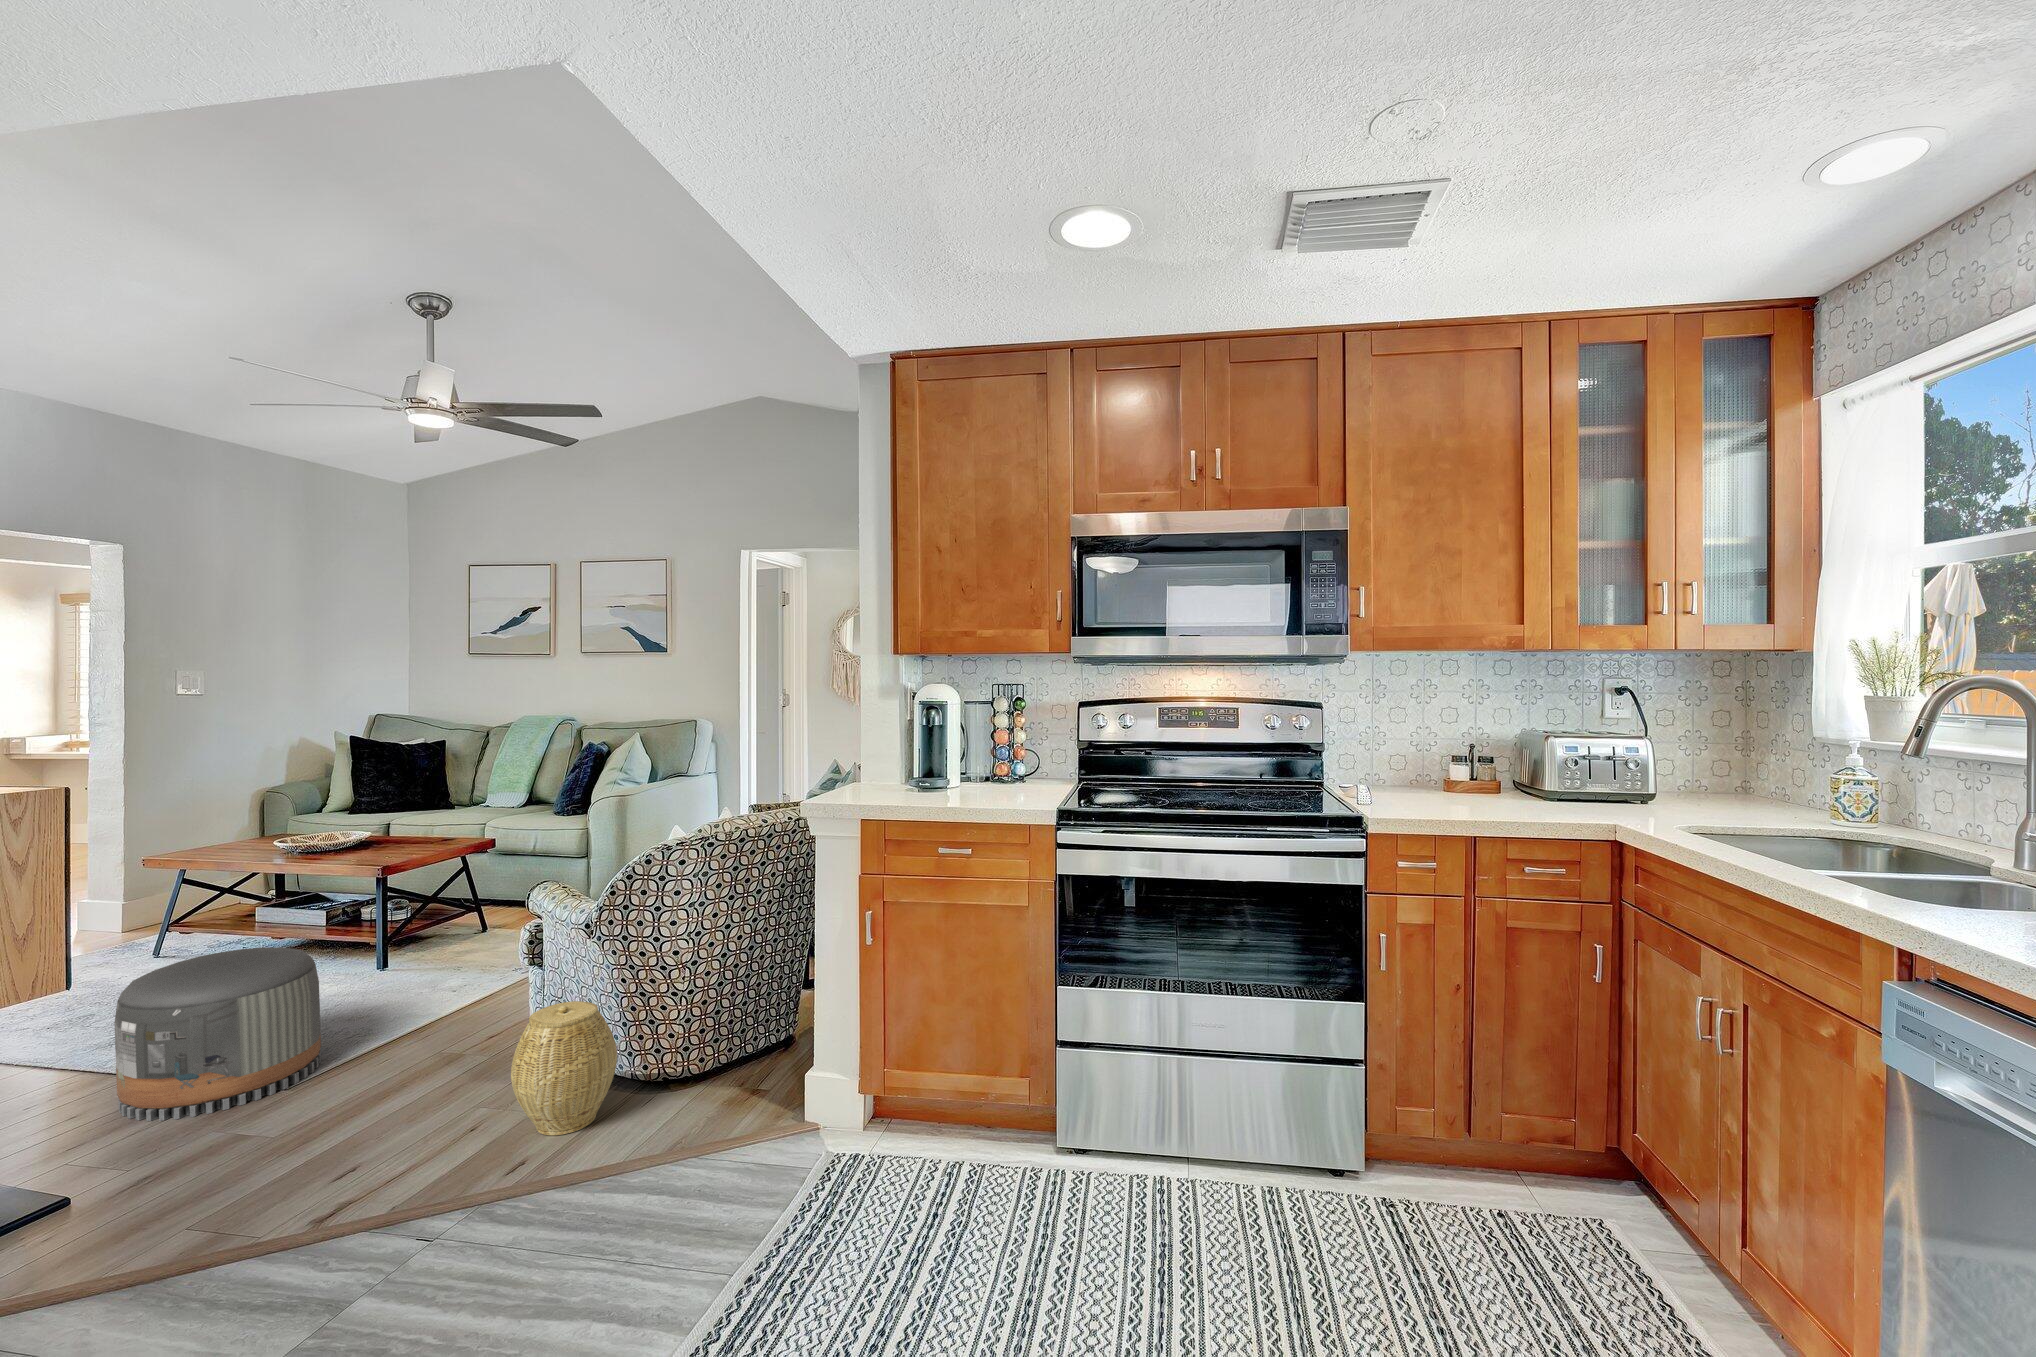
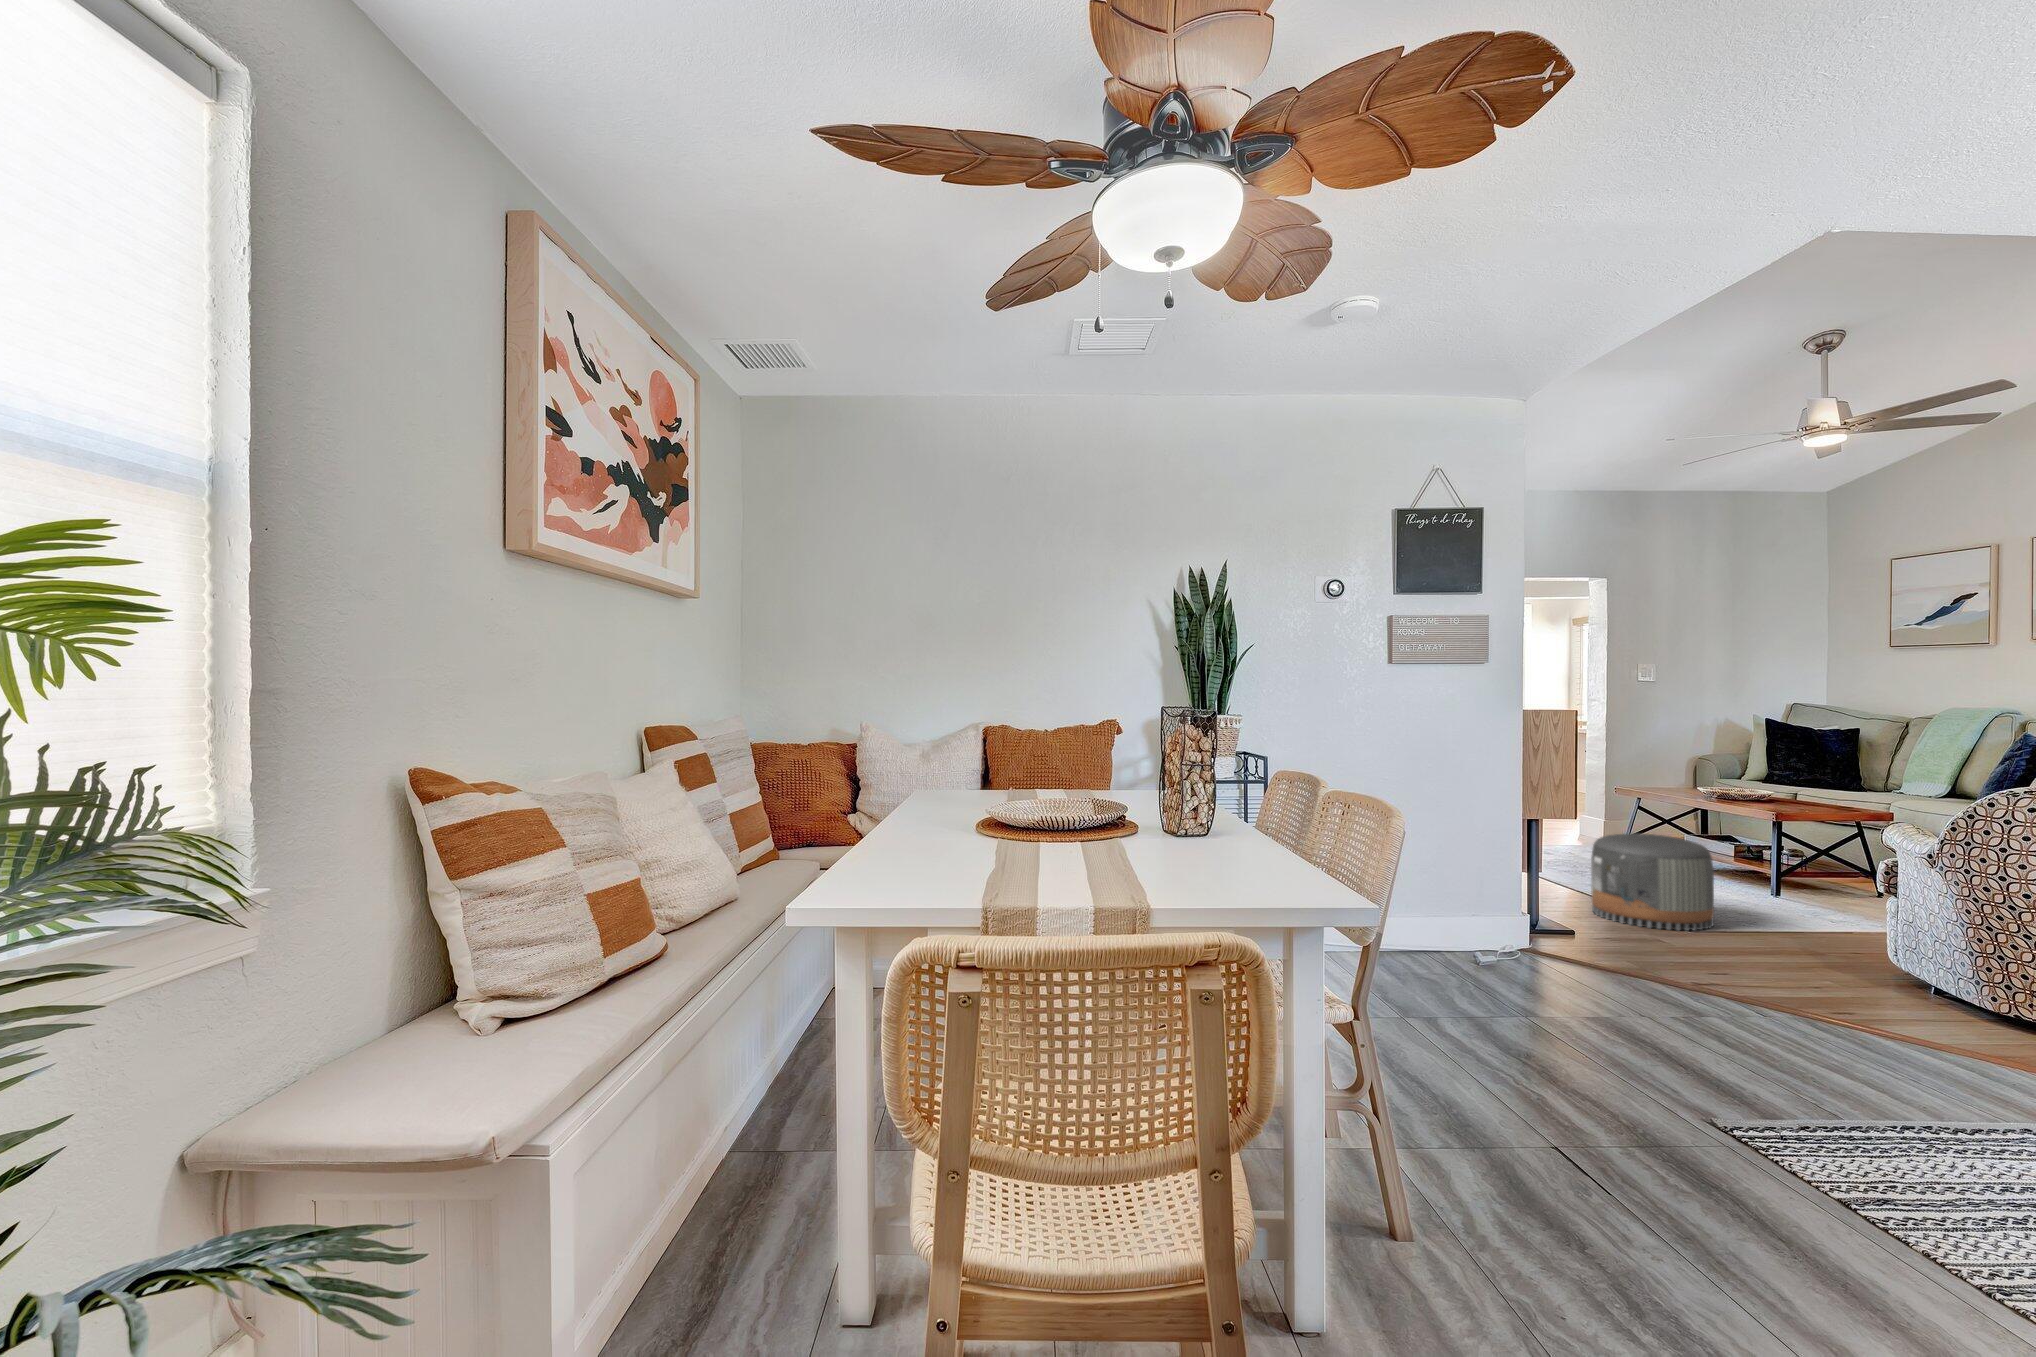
woven basket: present [511,1001,617,1136] -> none [1845,912,1955,1018]

